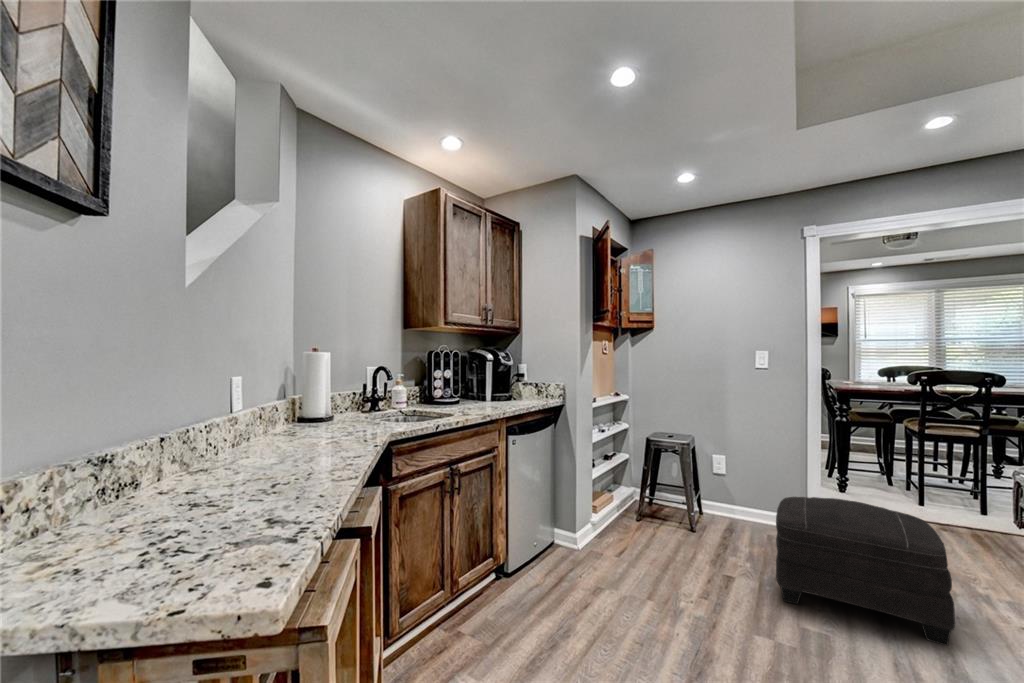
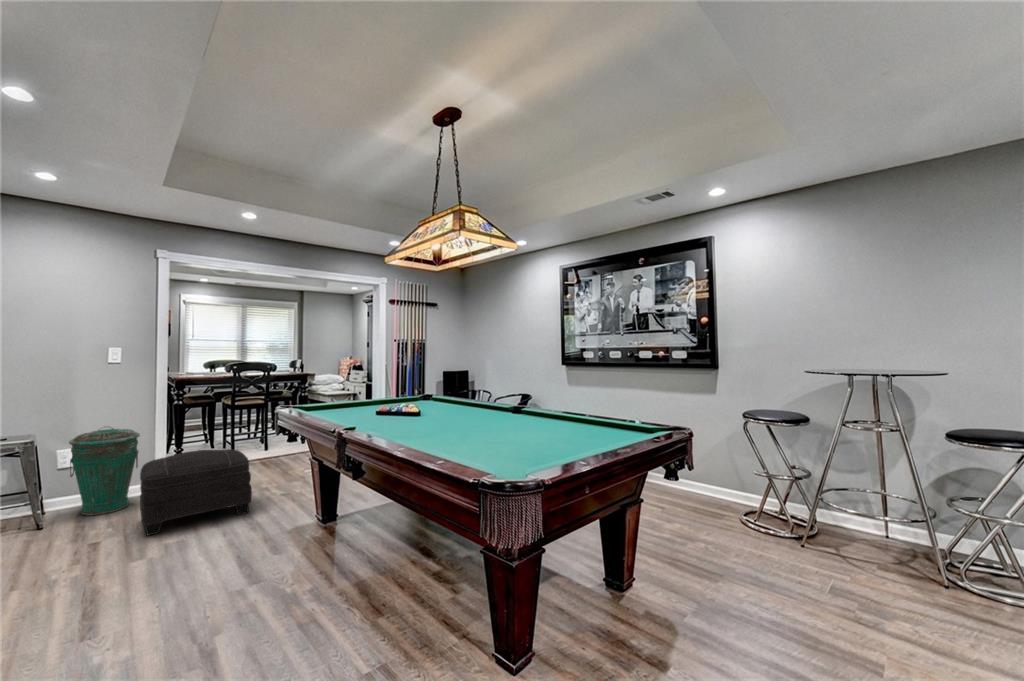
trash can: none [718,438,785,539] -> present [69,426,140,515]

